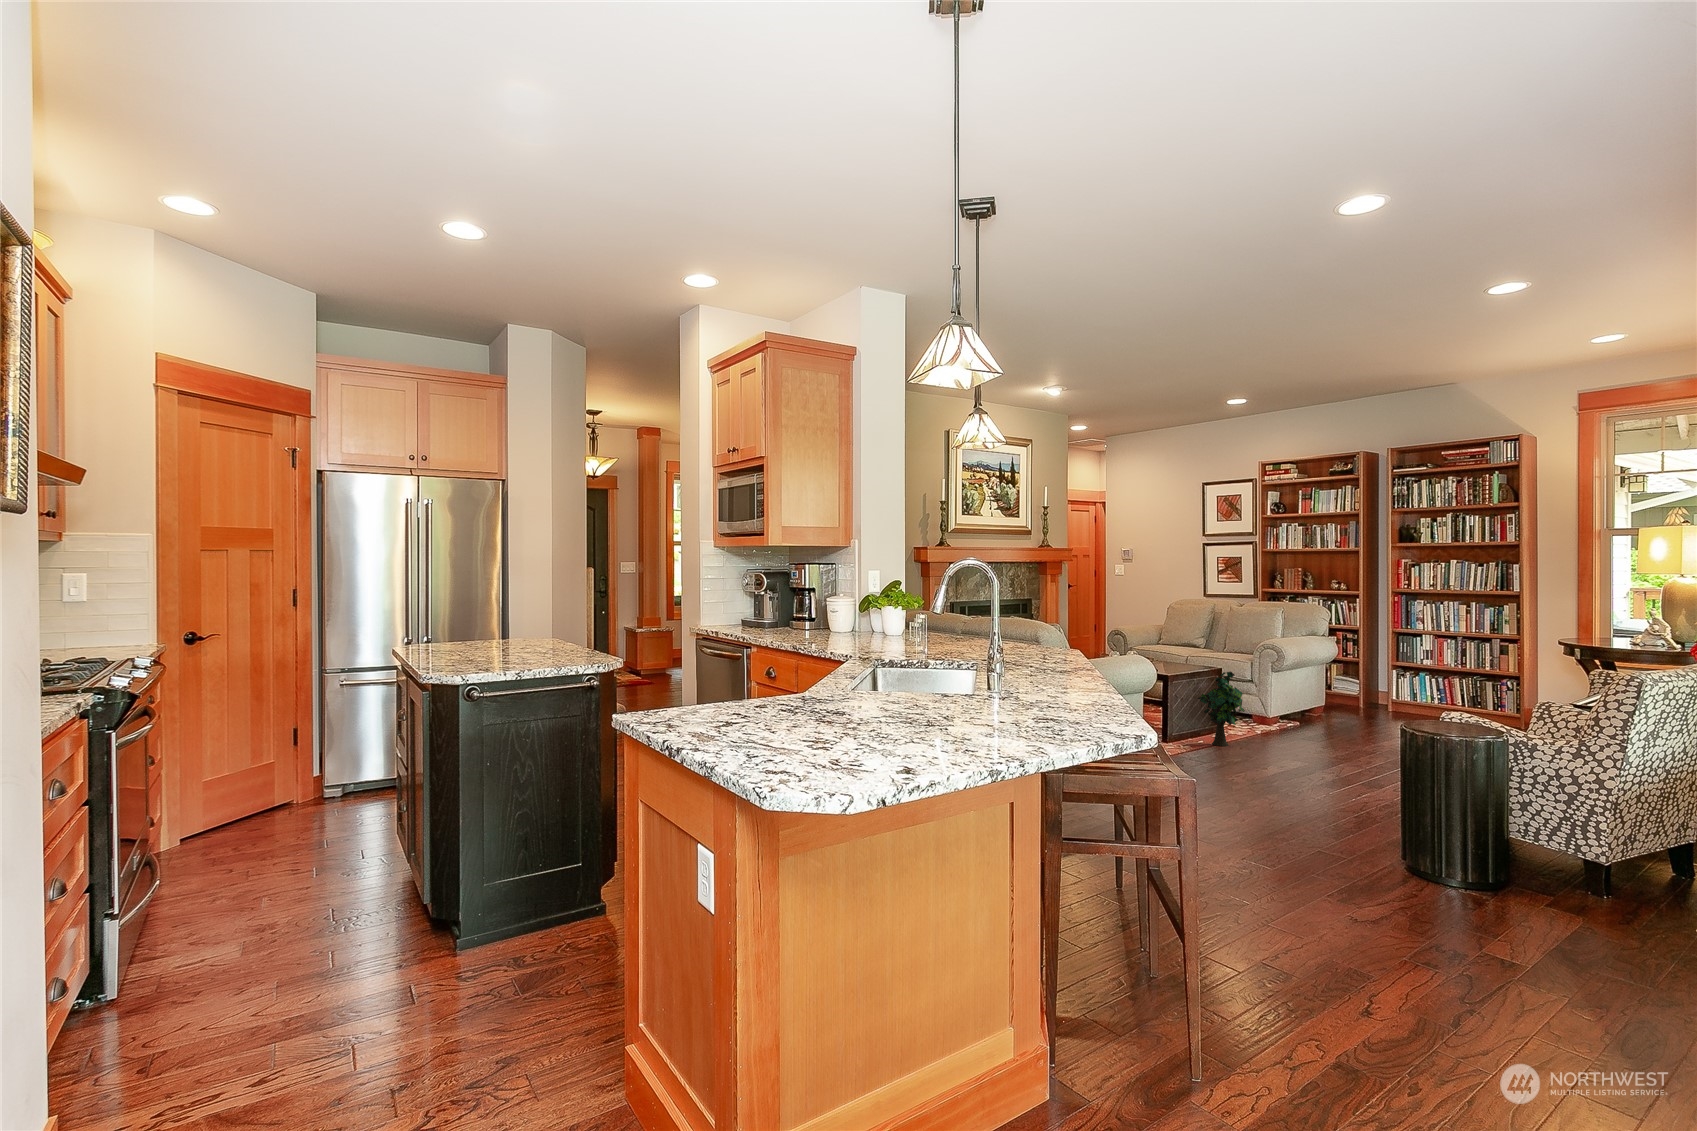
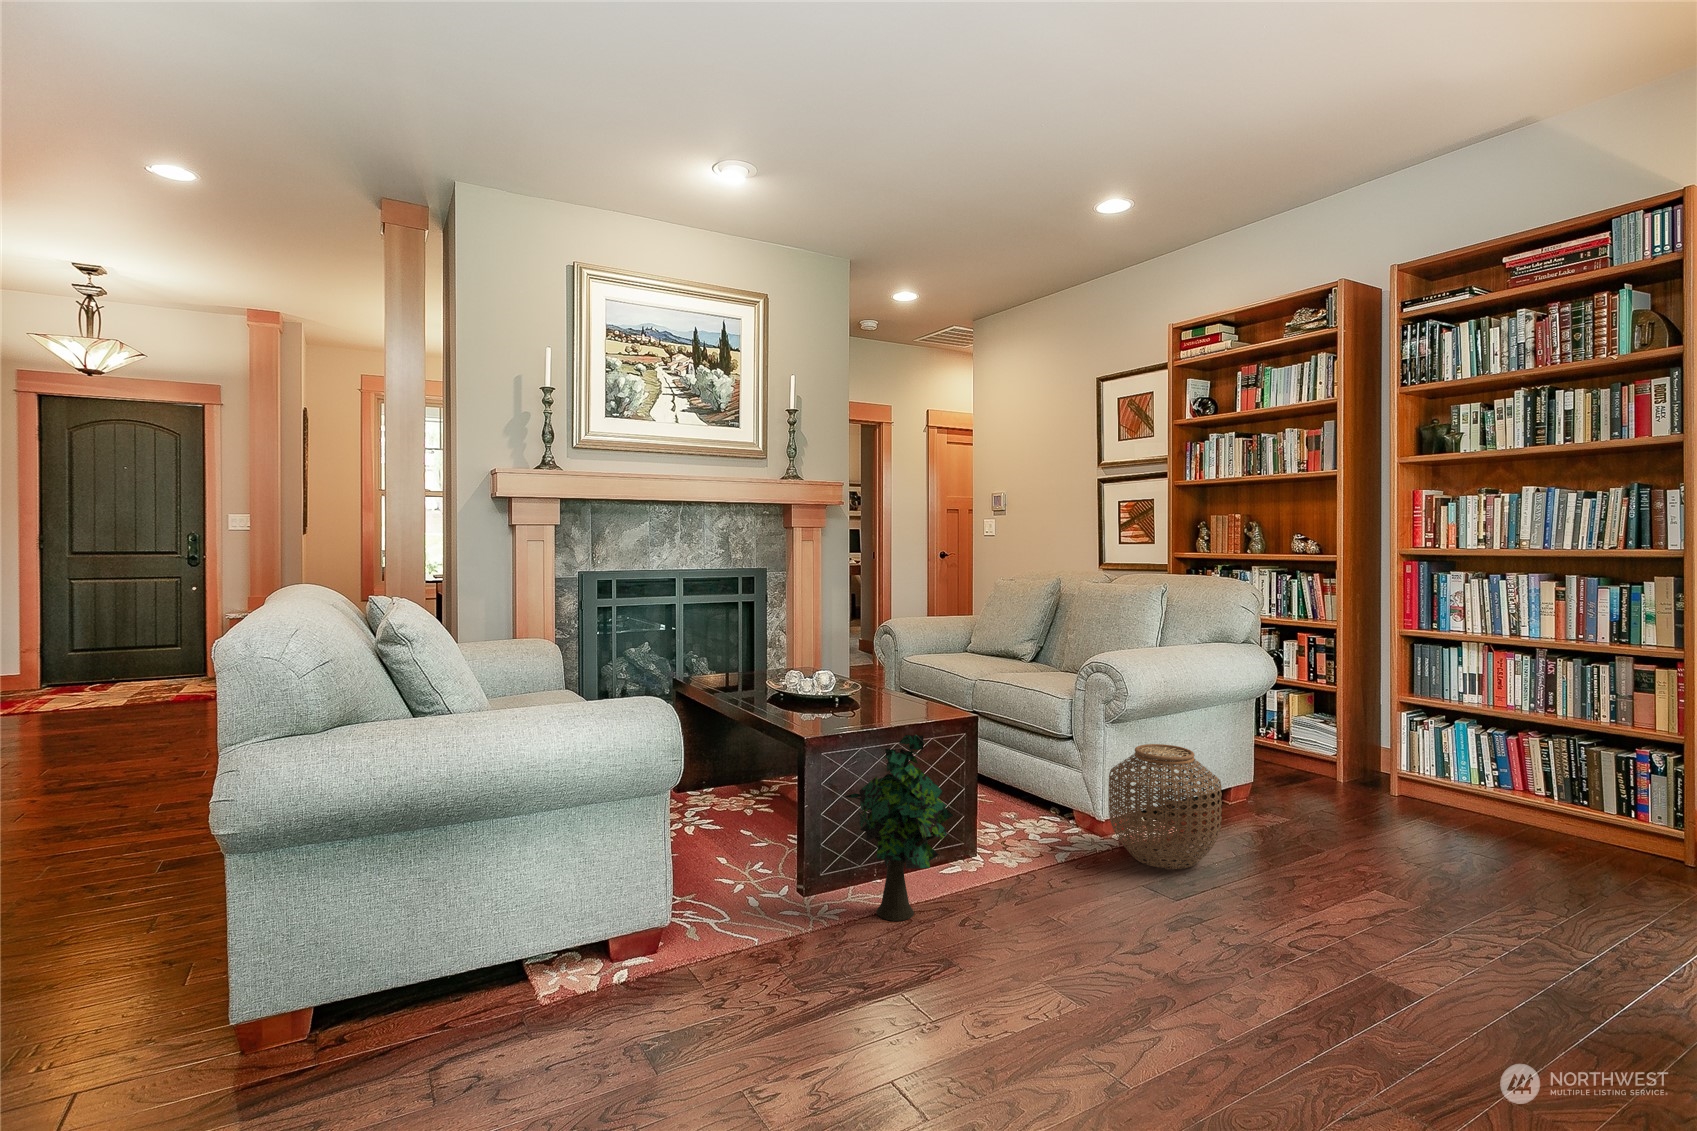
woven basket: none [1282,680,1335,732] -> present [1108,744,1222,869]

